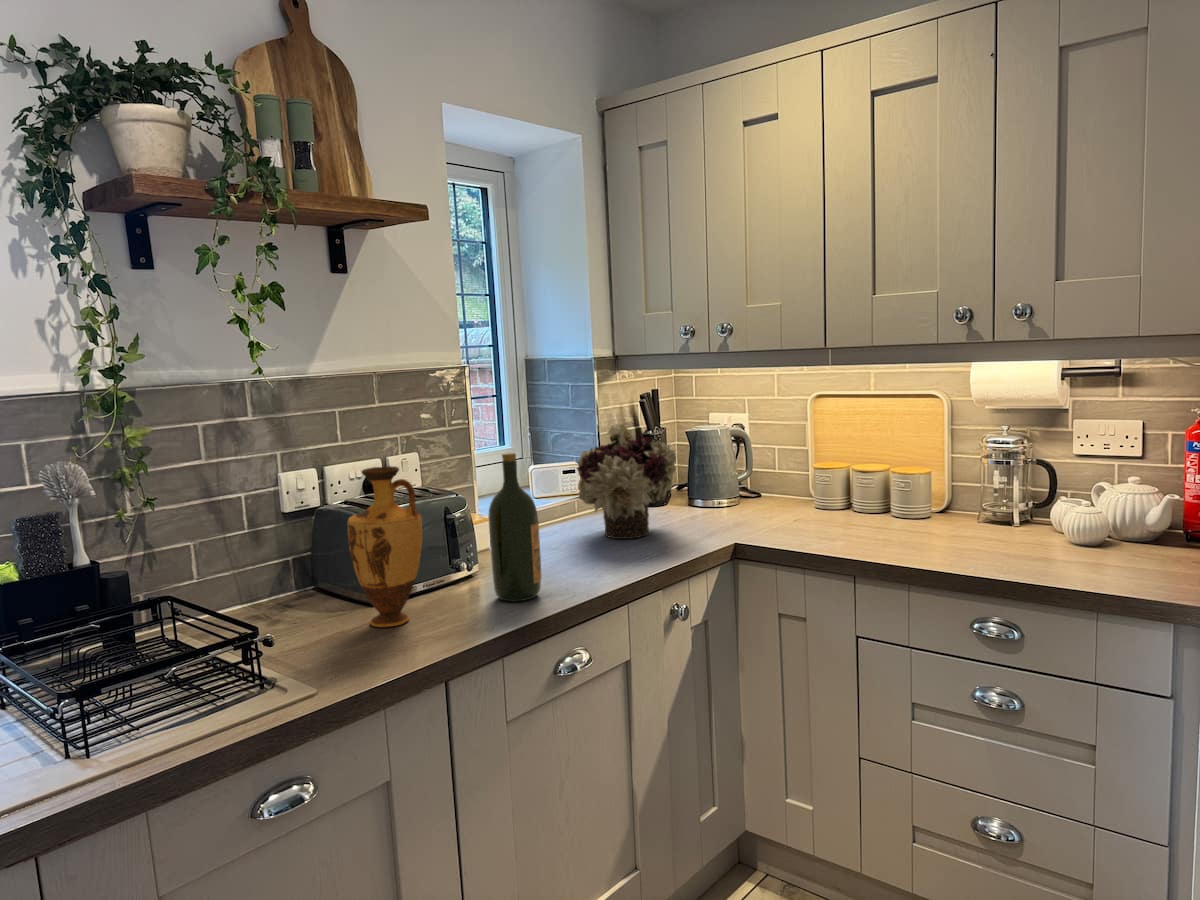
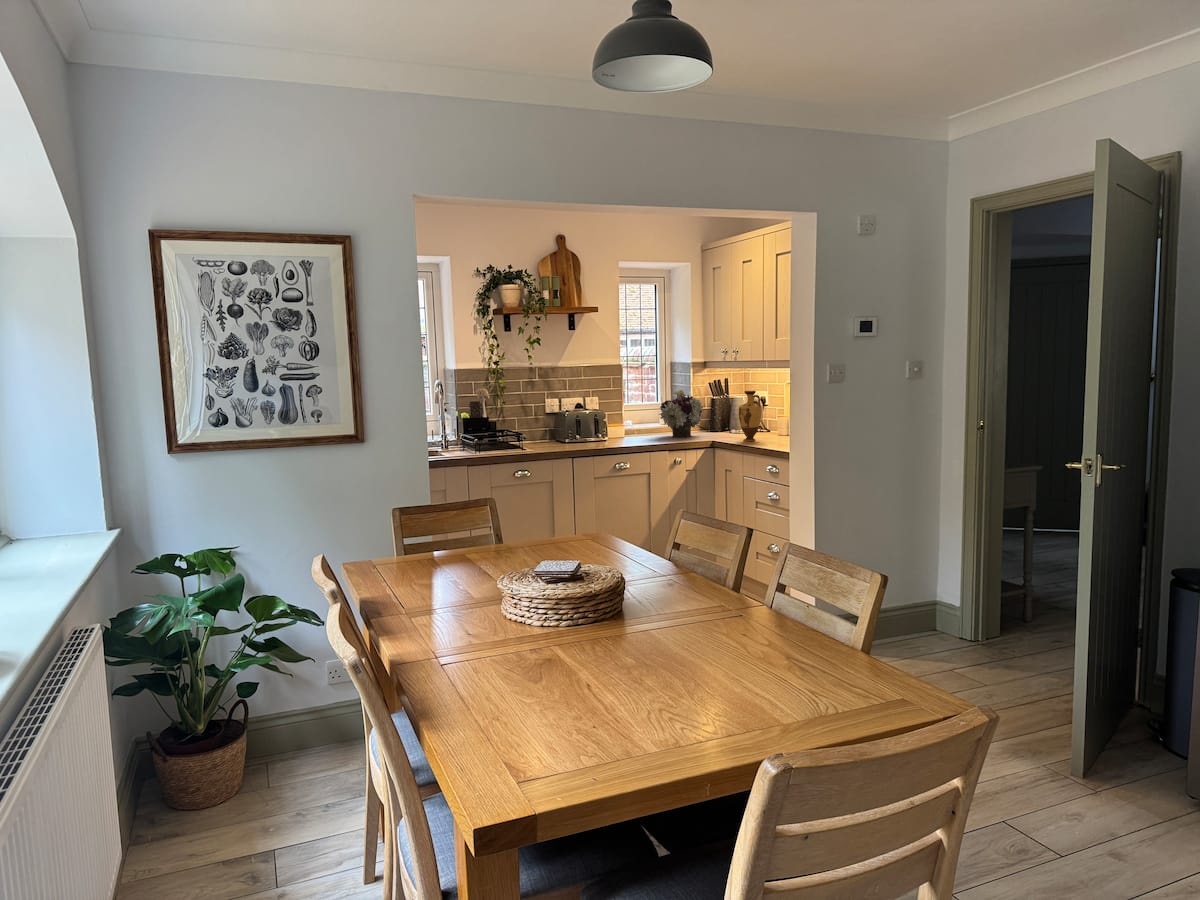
wine bottle: present [488,453,541,601] -> none [602,395,620,445]
vase: present [348,466,422,627] -> present [739,391,762,441]

